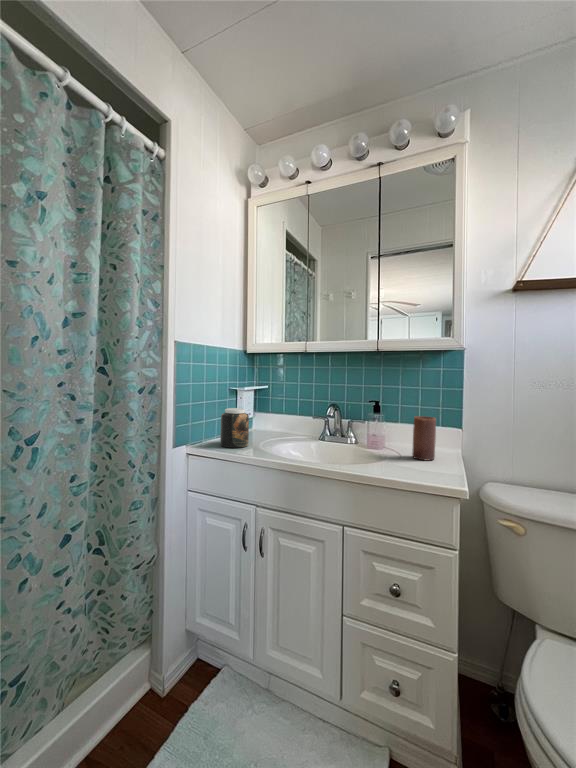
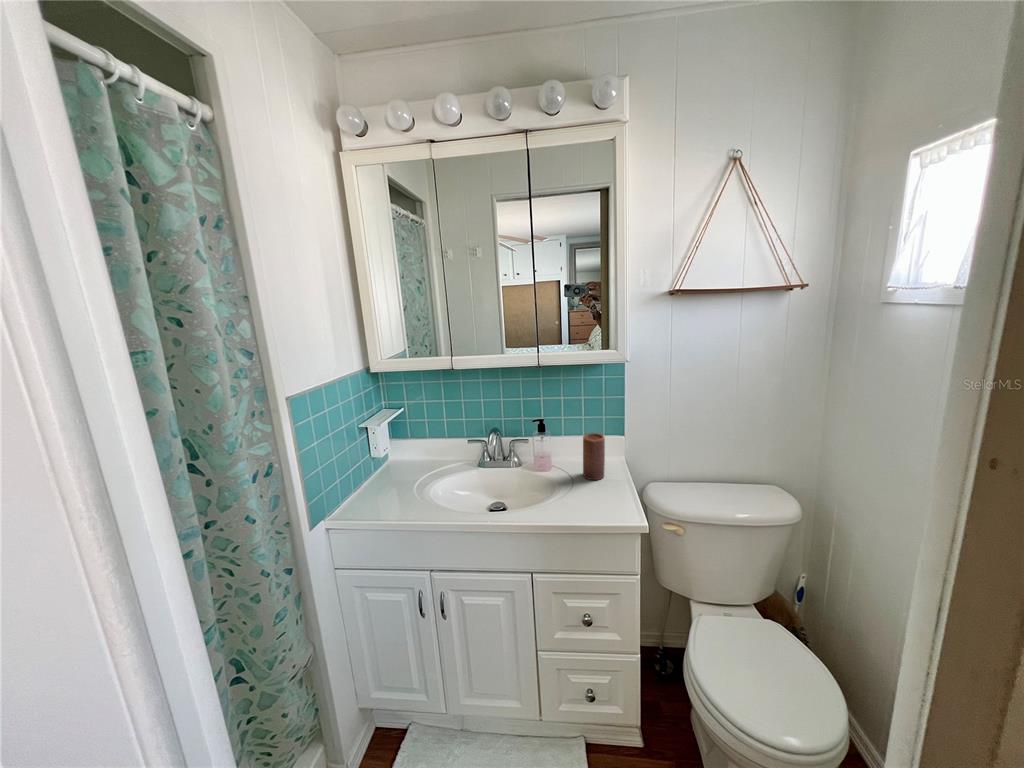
jar: present [220,408,249,448] -> none [361,451,401,505]

